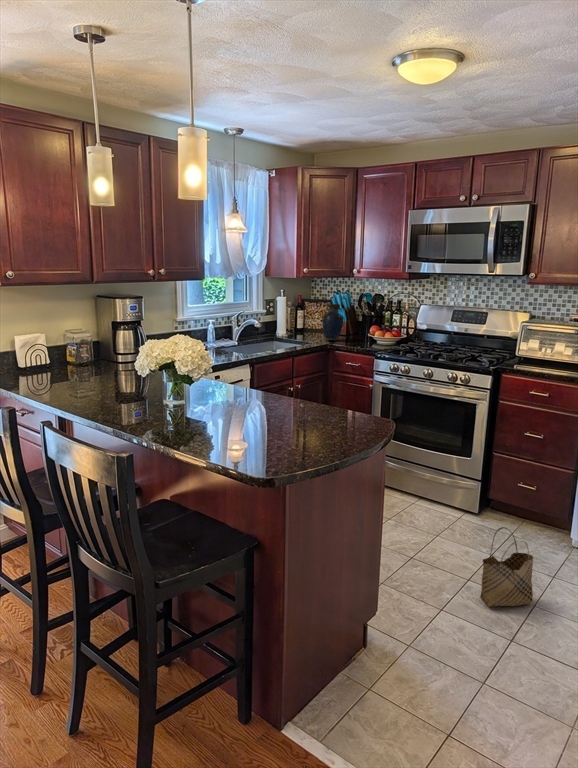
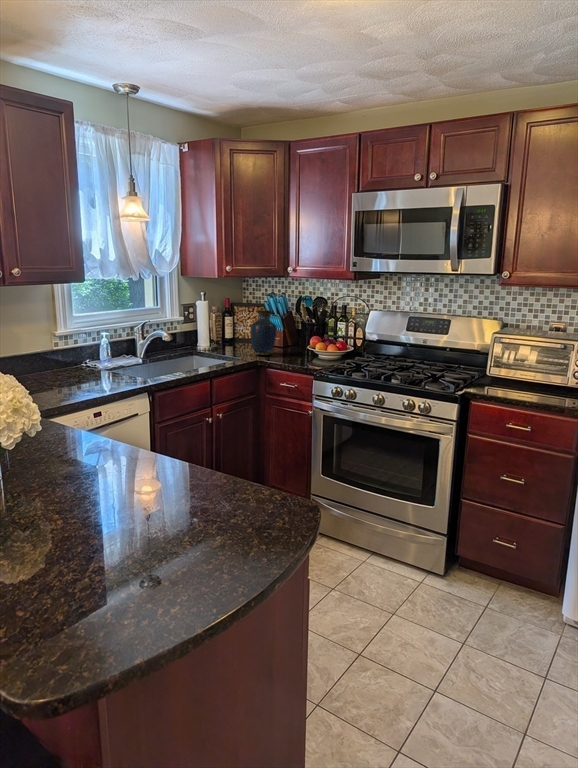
woven basket: present [480,527,533,607] -> none [451,623,522,739]

